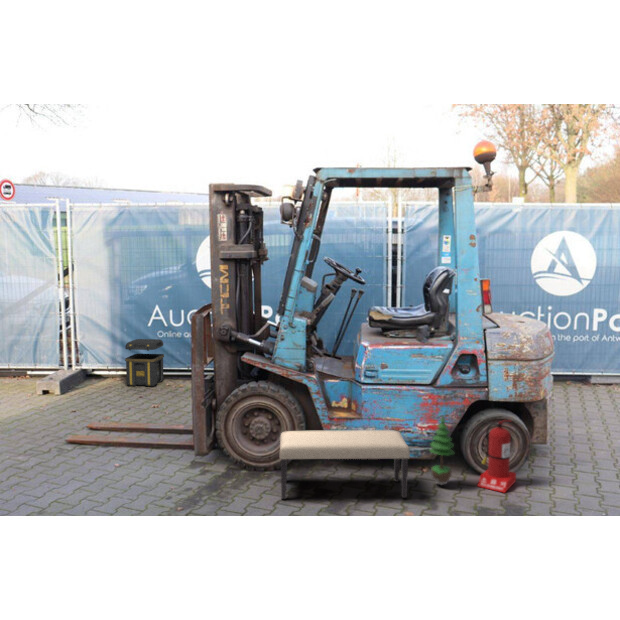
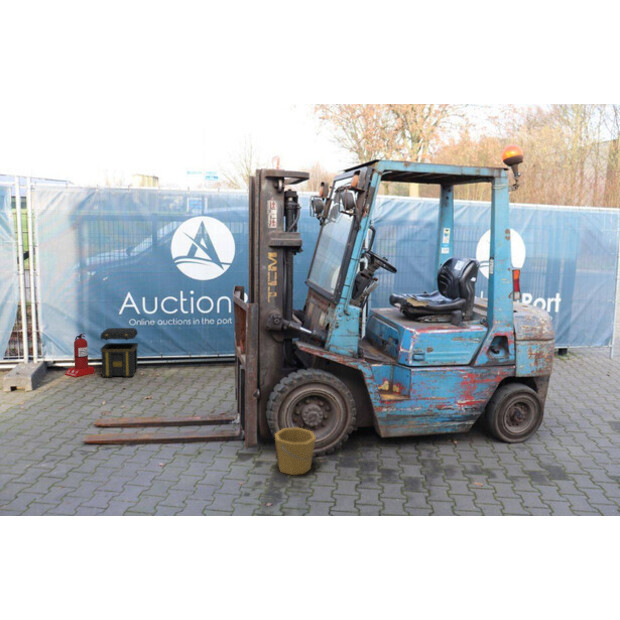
potted tree: present [430,417,454,485] -> none [469,392,493,456]
fire extinguisher: present [478,421,516,492] -> present [65,333,94,377]
bench: present [280,430,410,499] -> none [337,409,465,481]
bucket: none [214,441,258,488] -> present [275,427,316,475]

